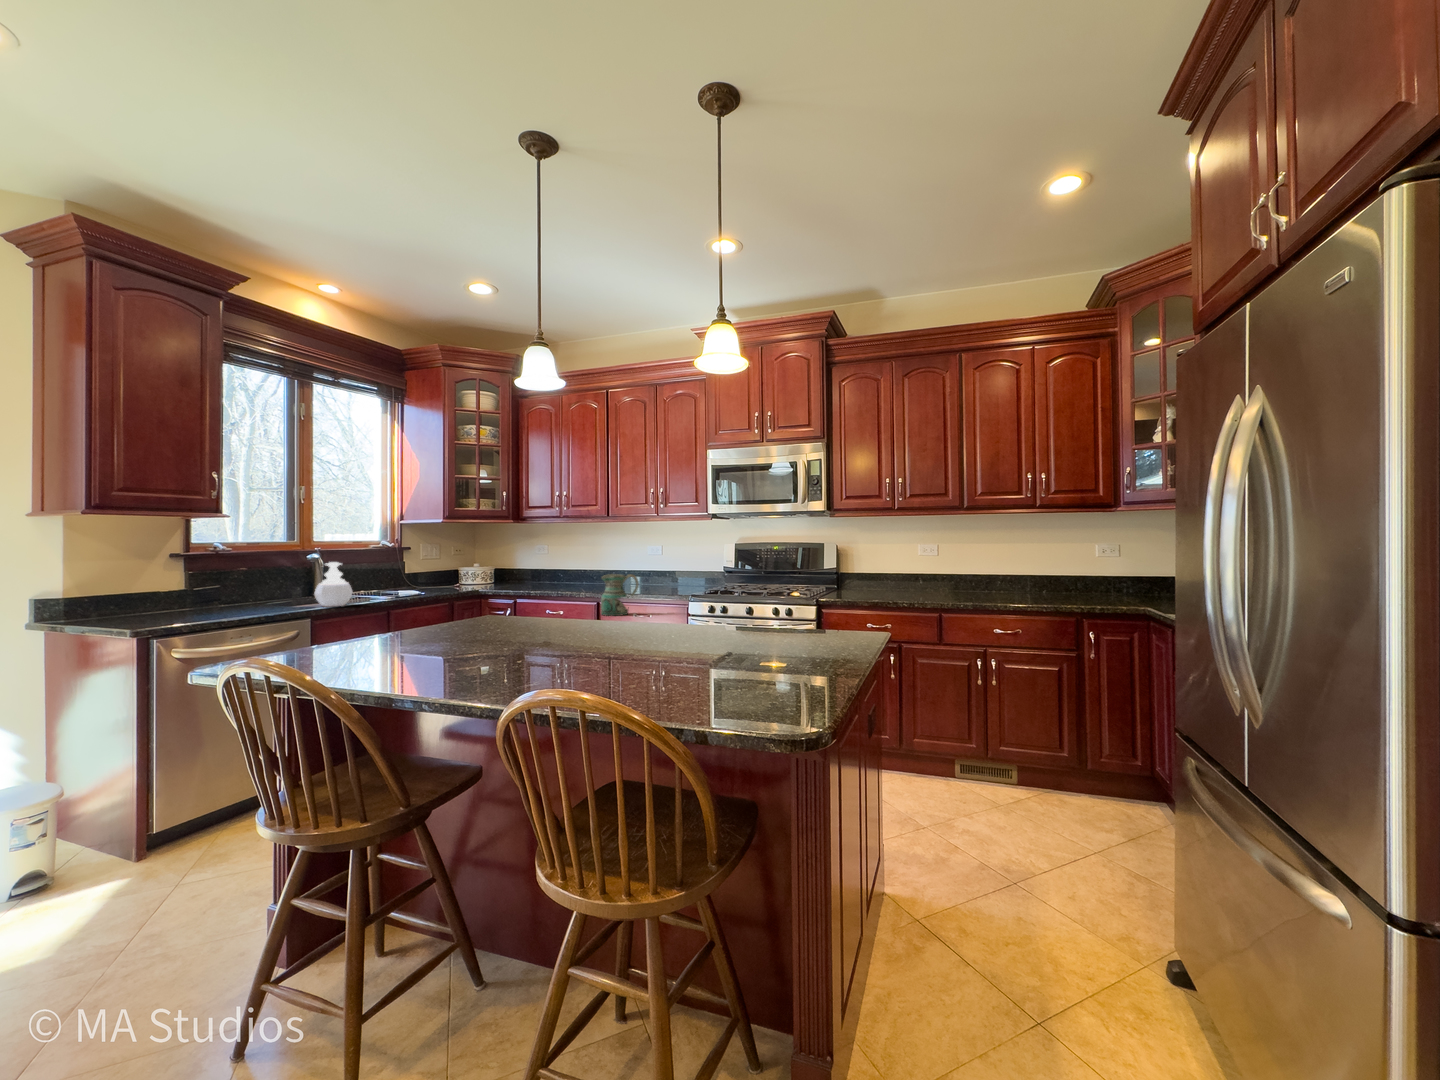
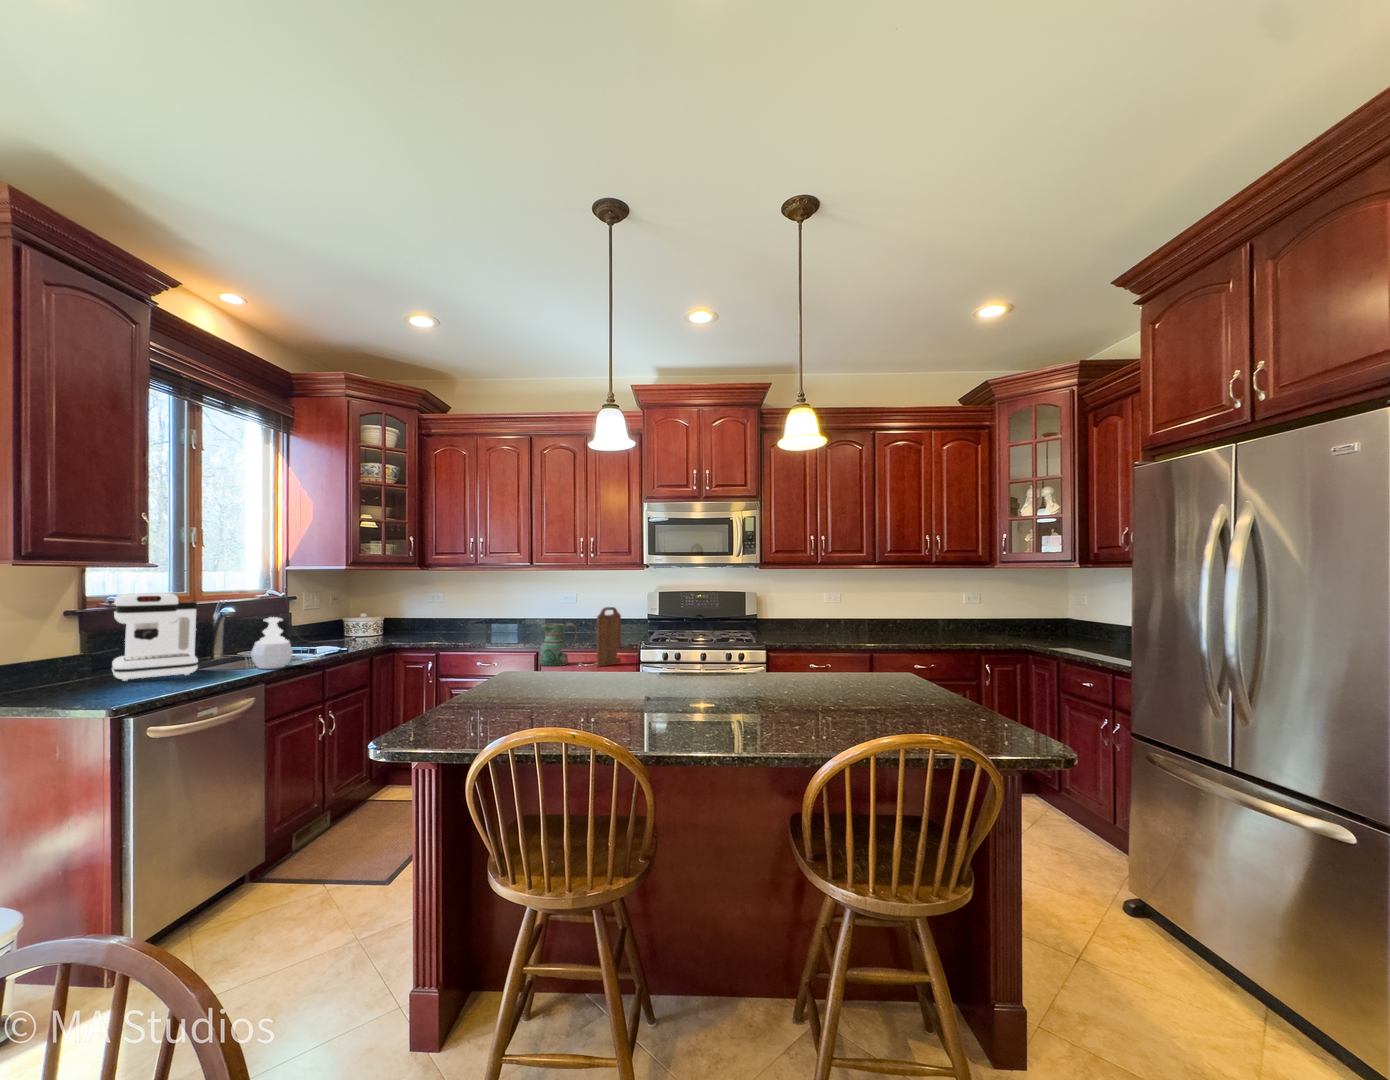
coffee maker: none [198,540,274,611] -> present [112,593,198,681]
cutting board: none [648,558,678,618] -> present [596,607,621,667]

